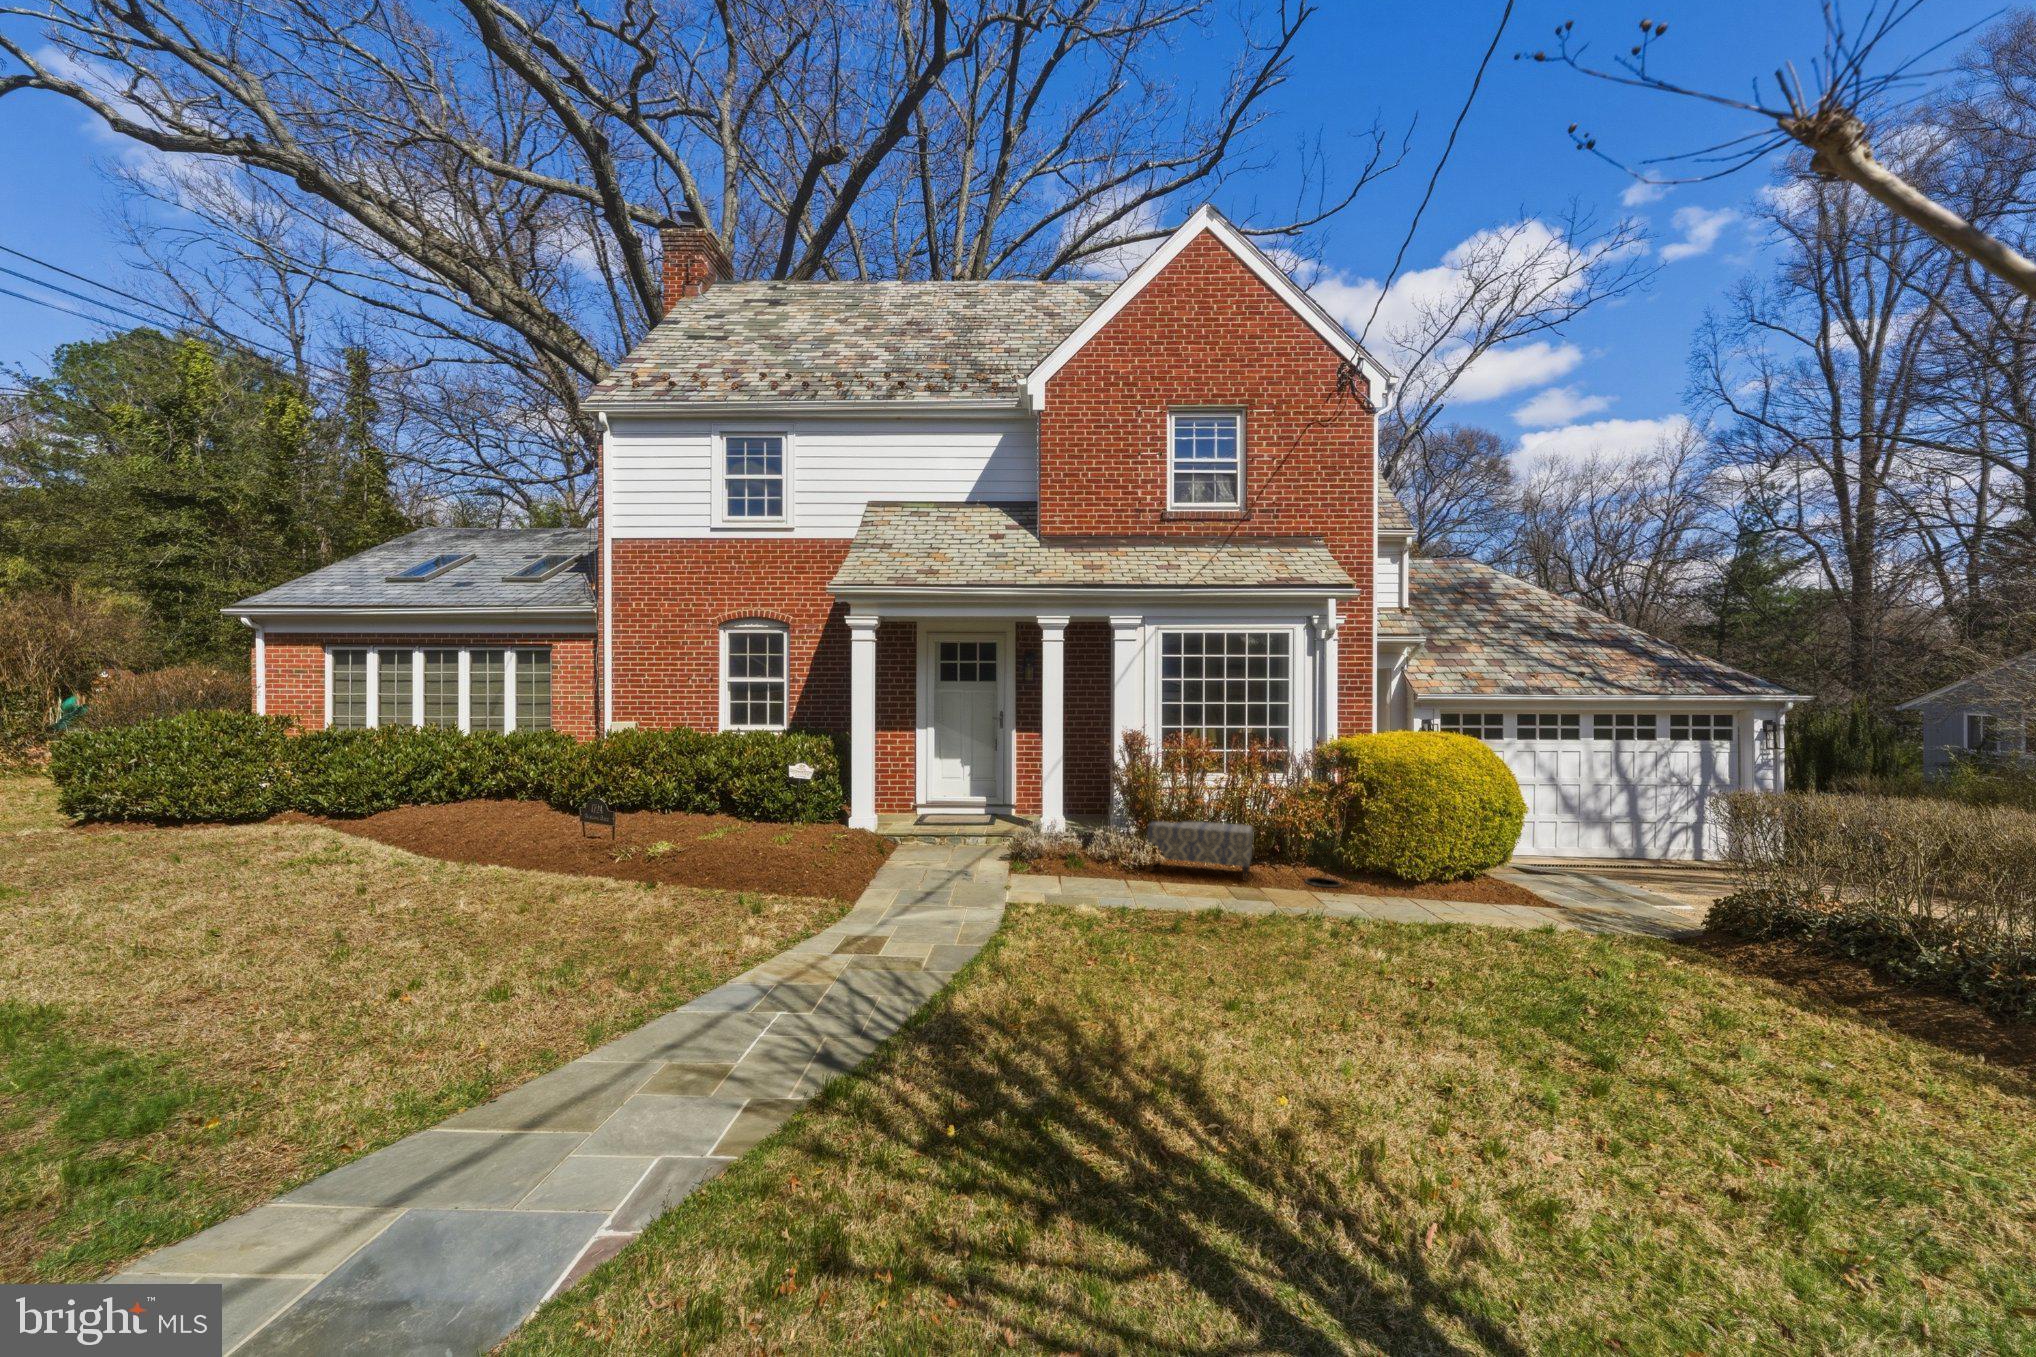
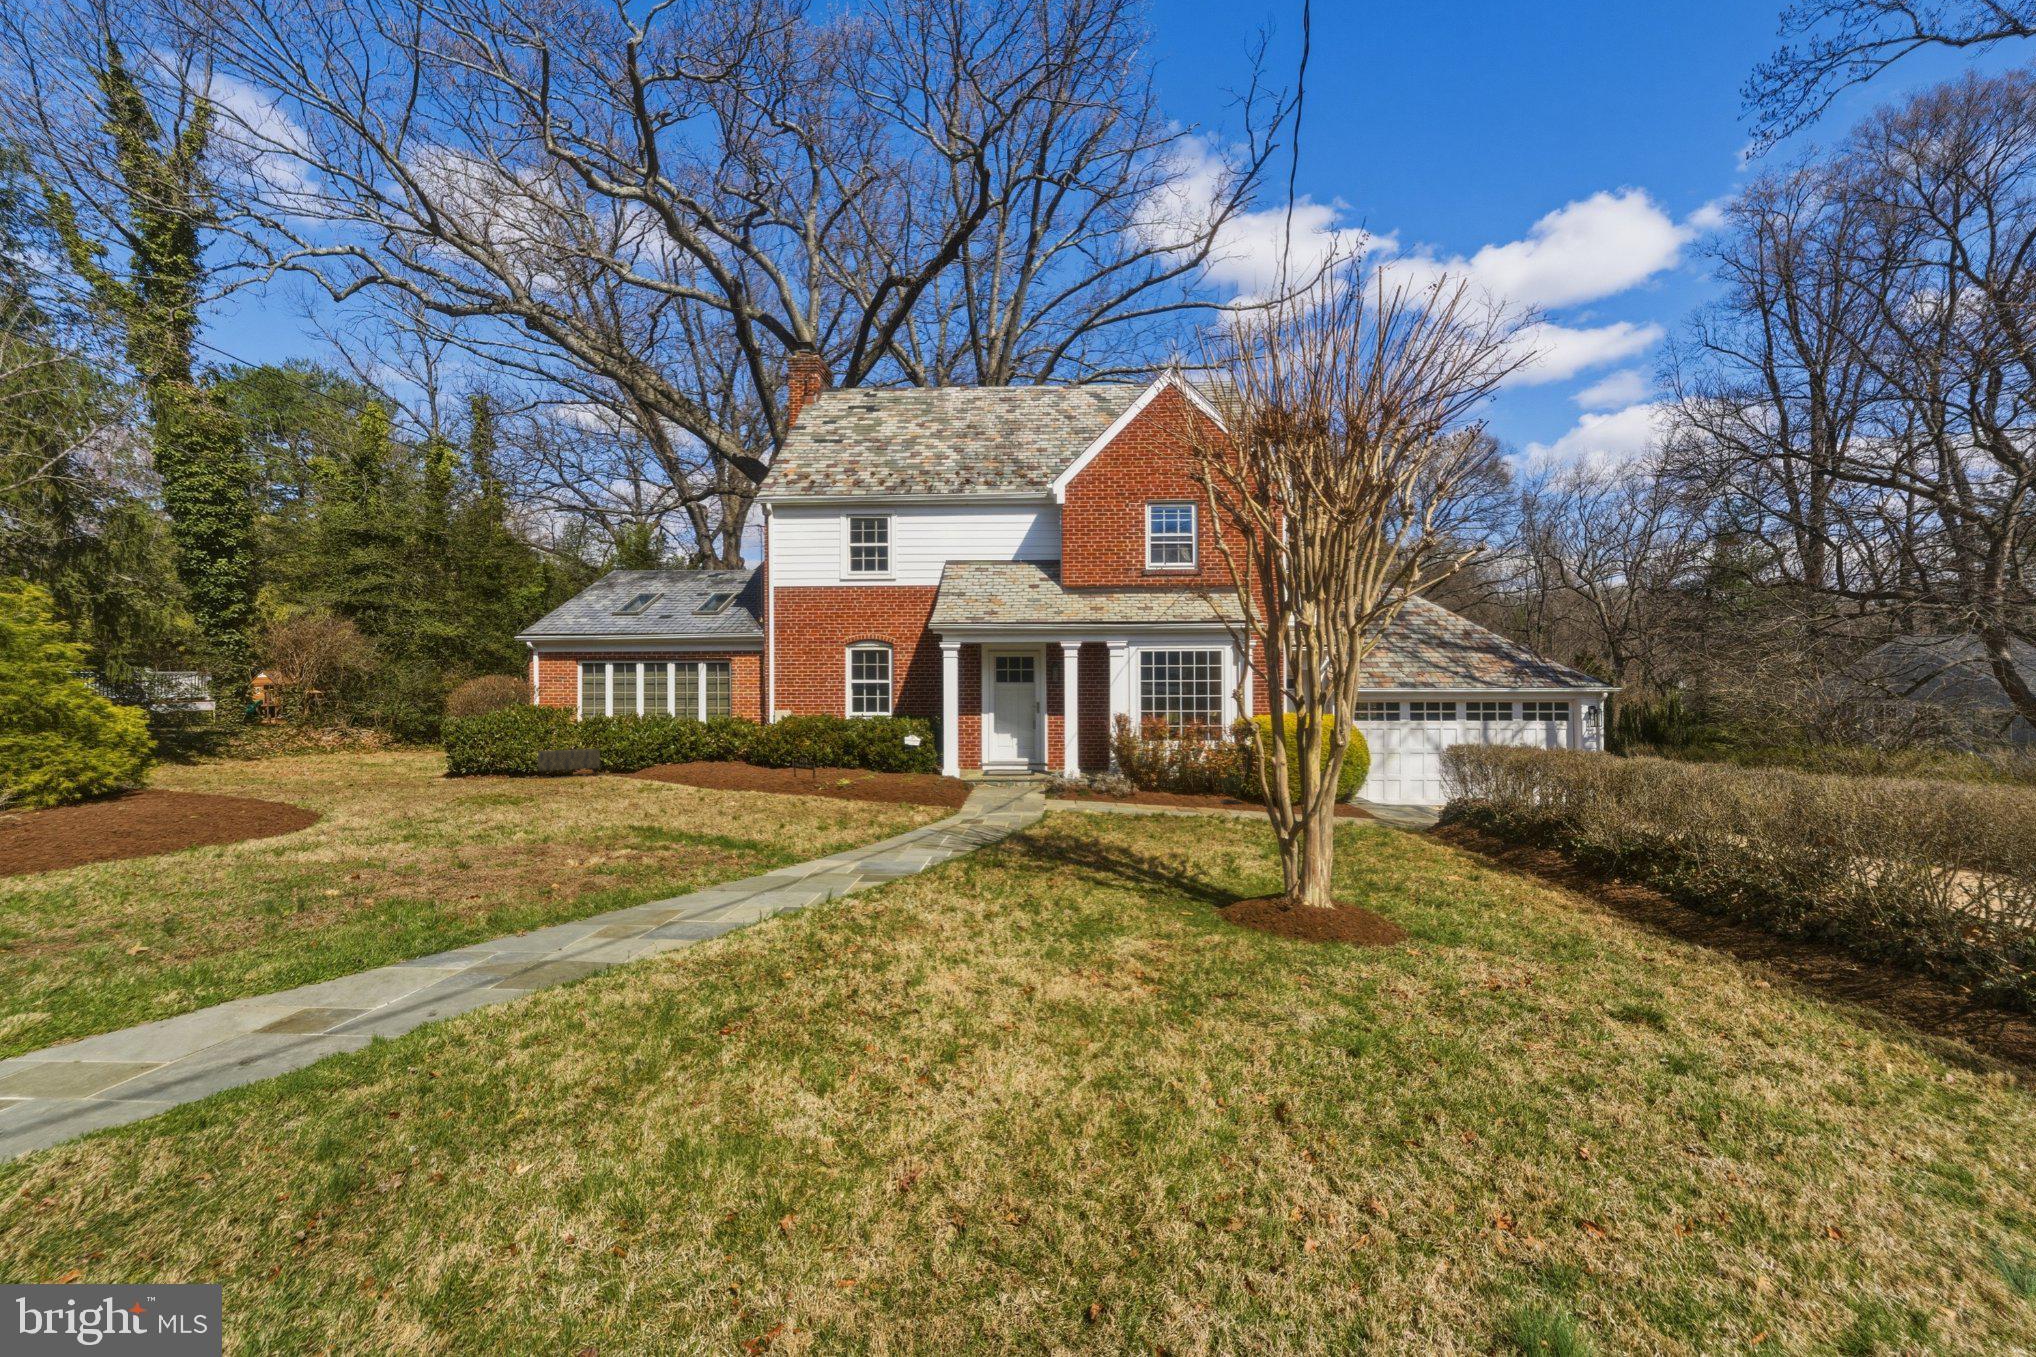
bench: present [1147,822,1253,881] -> present [538,749,600,778]

